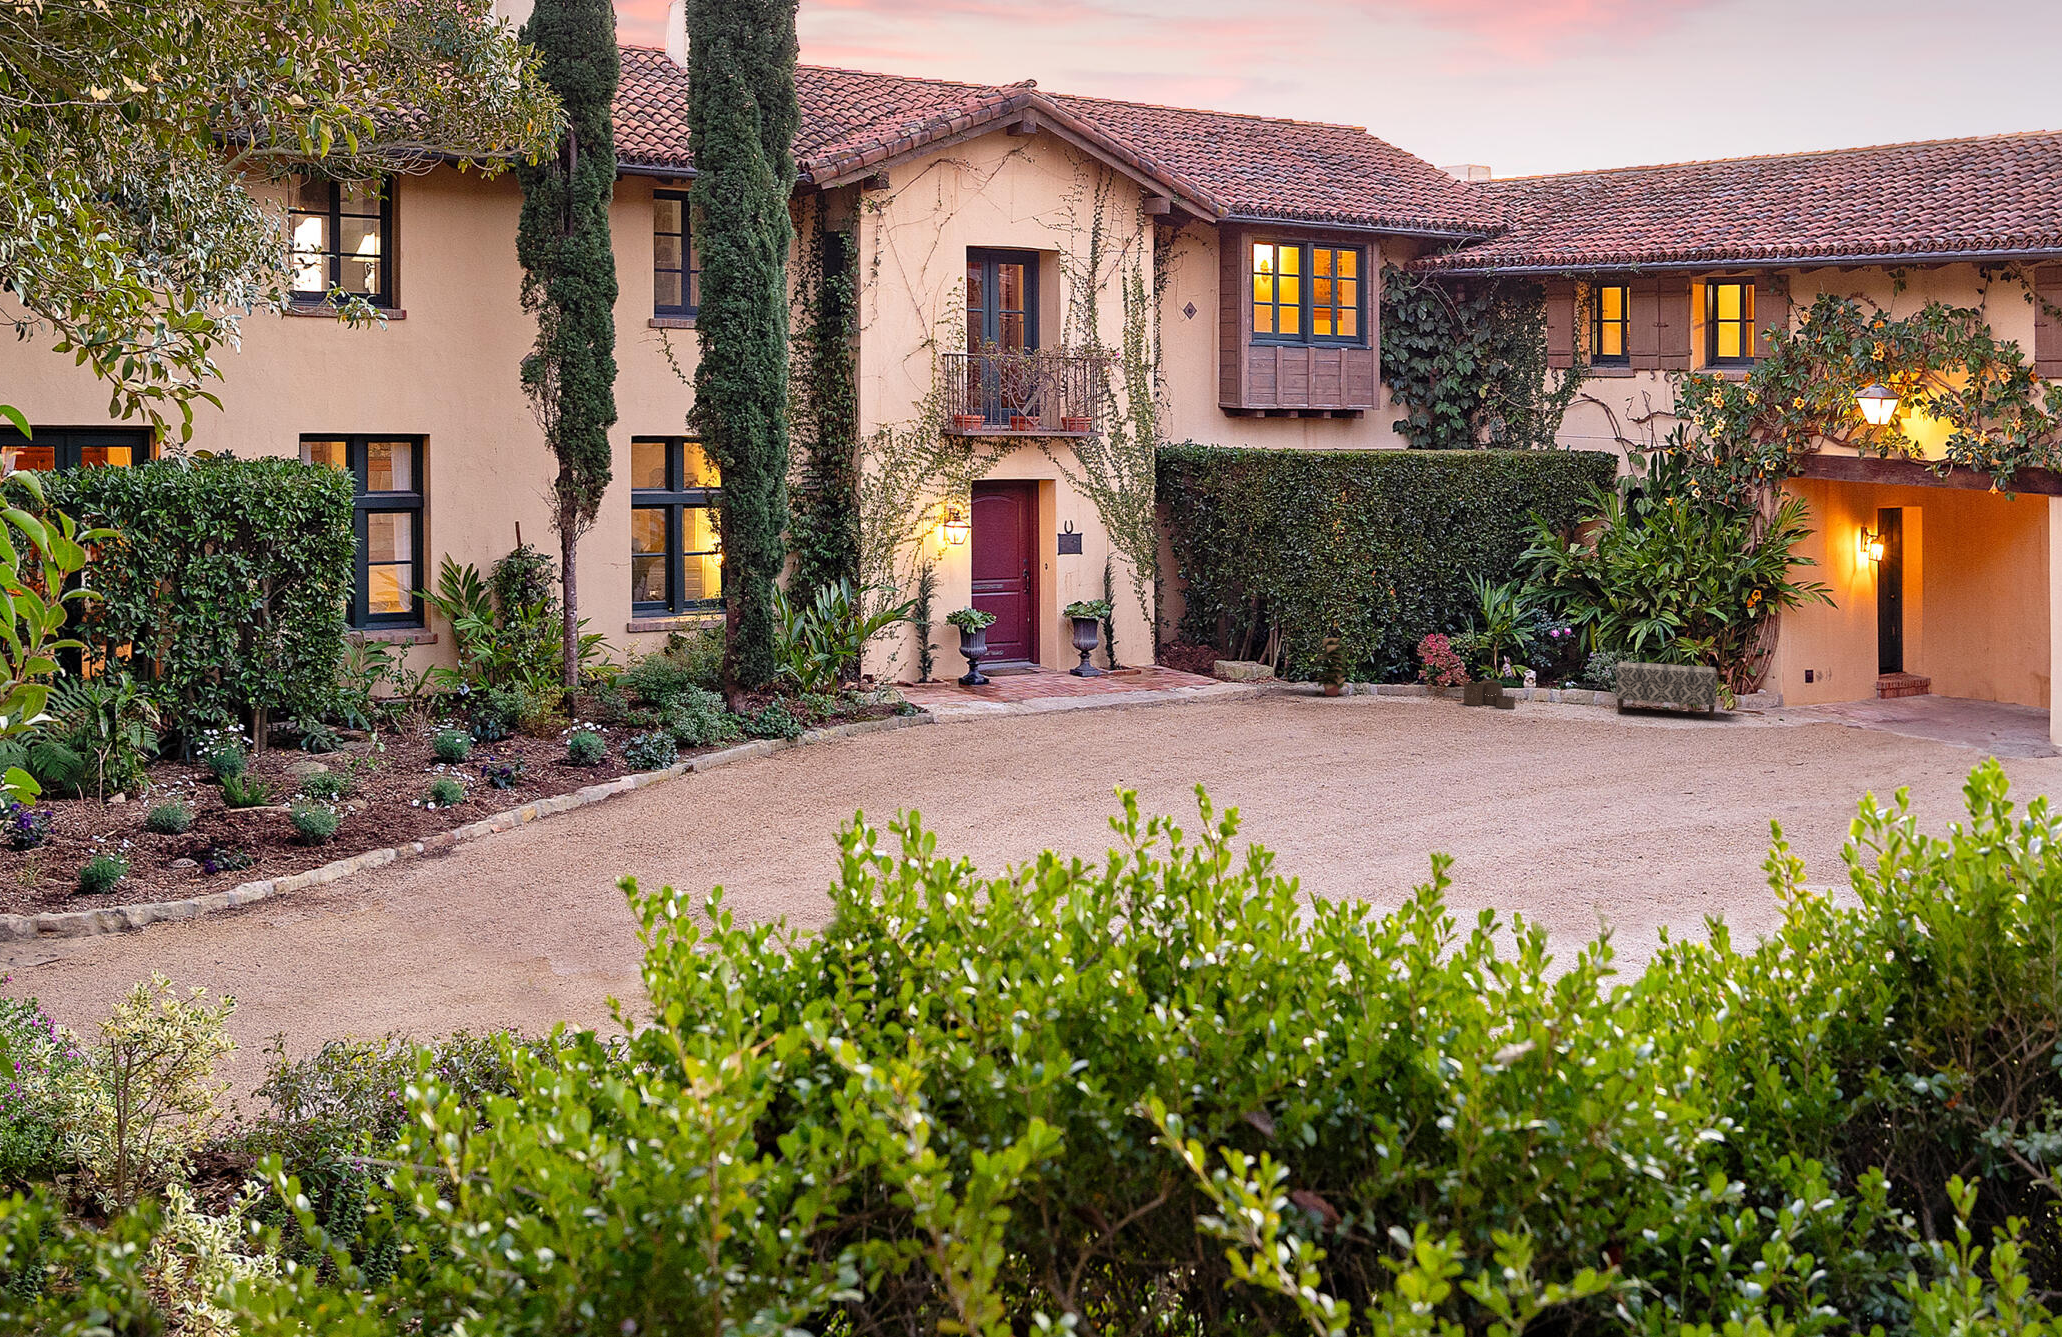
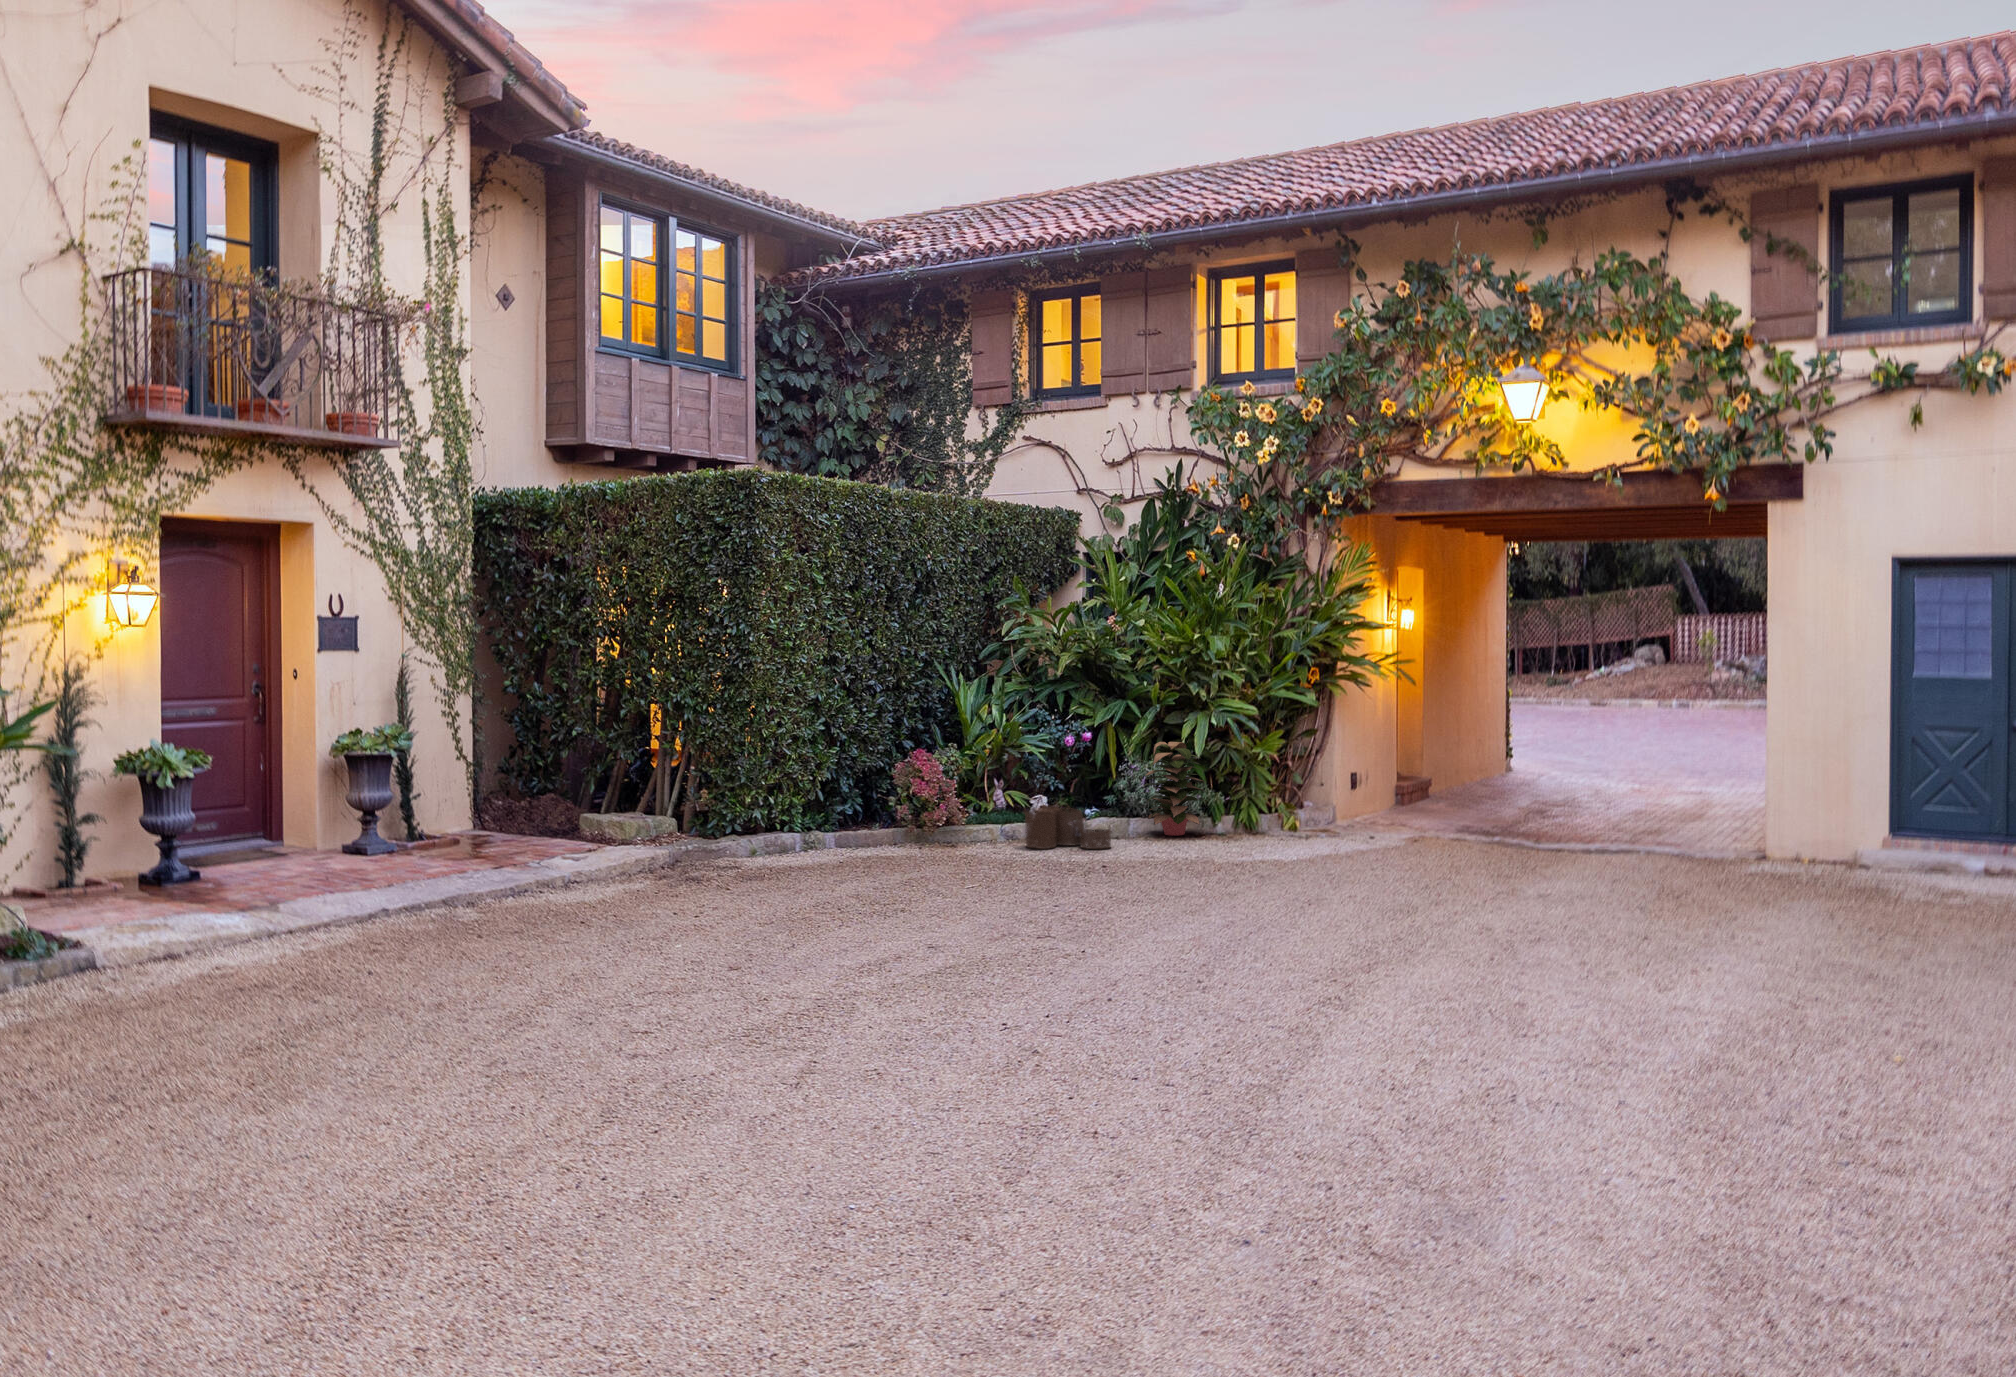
decorative plant: present [1314,638,1351,696] -> present [1143,742,1204,835]
bench: present [1616,661,1717,720] -> none [1246,756,1419,841]

